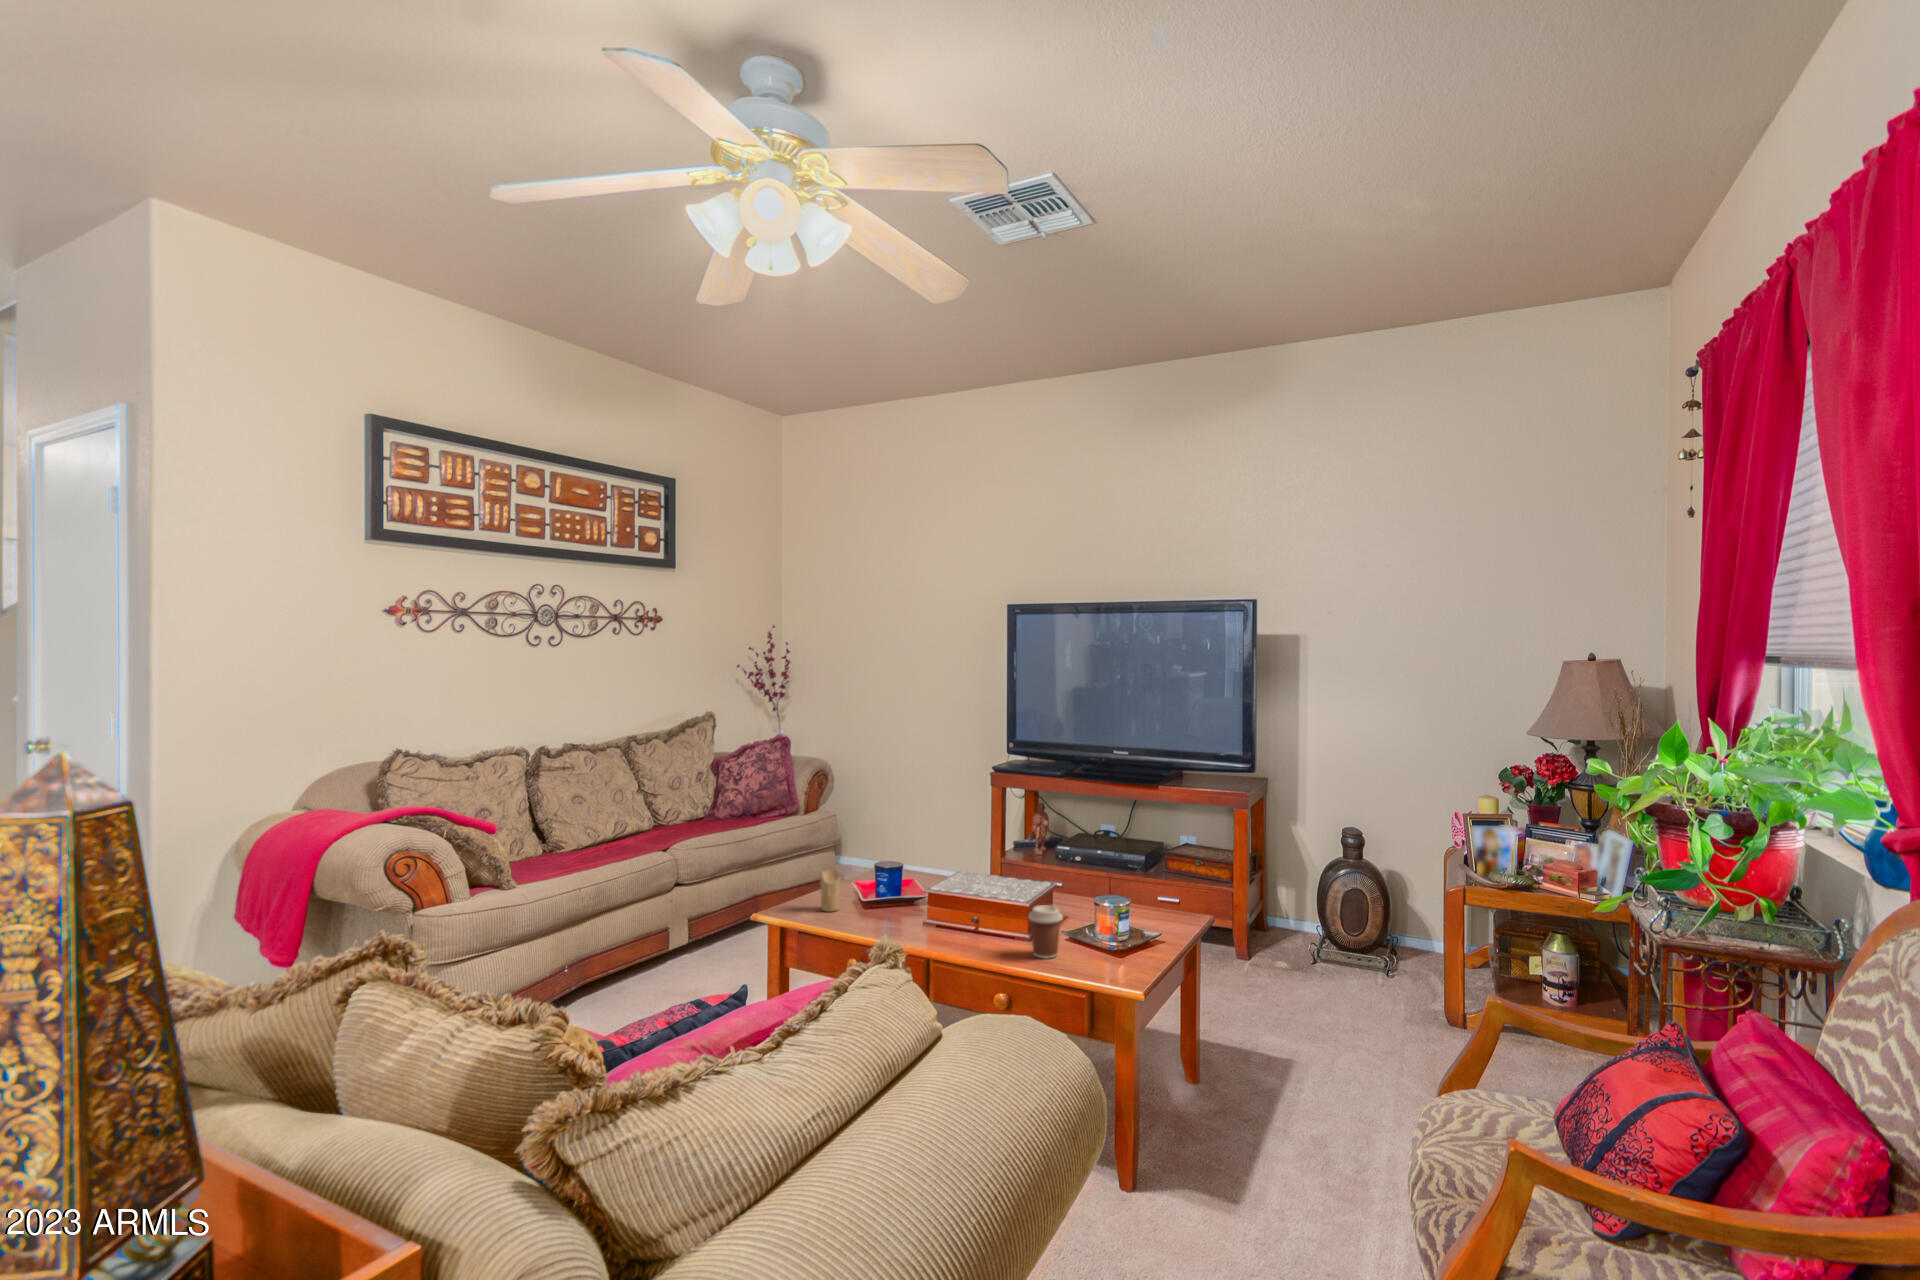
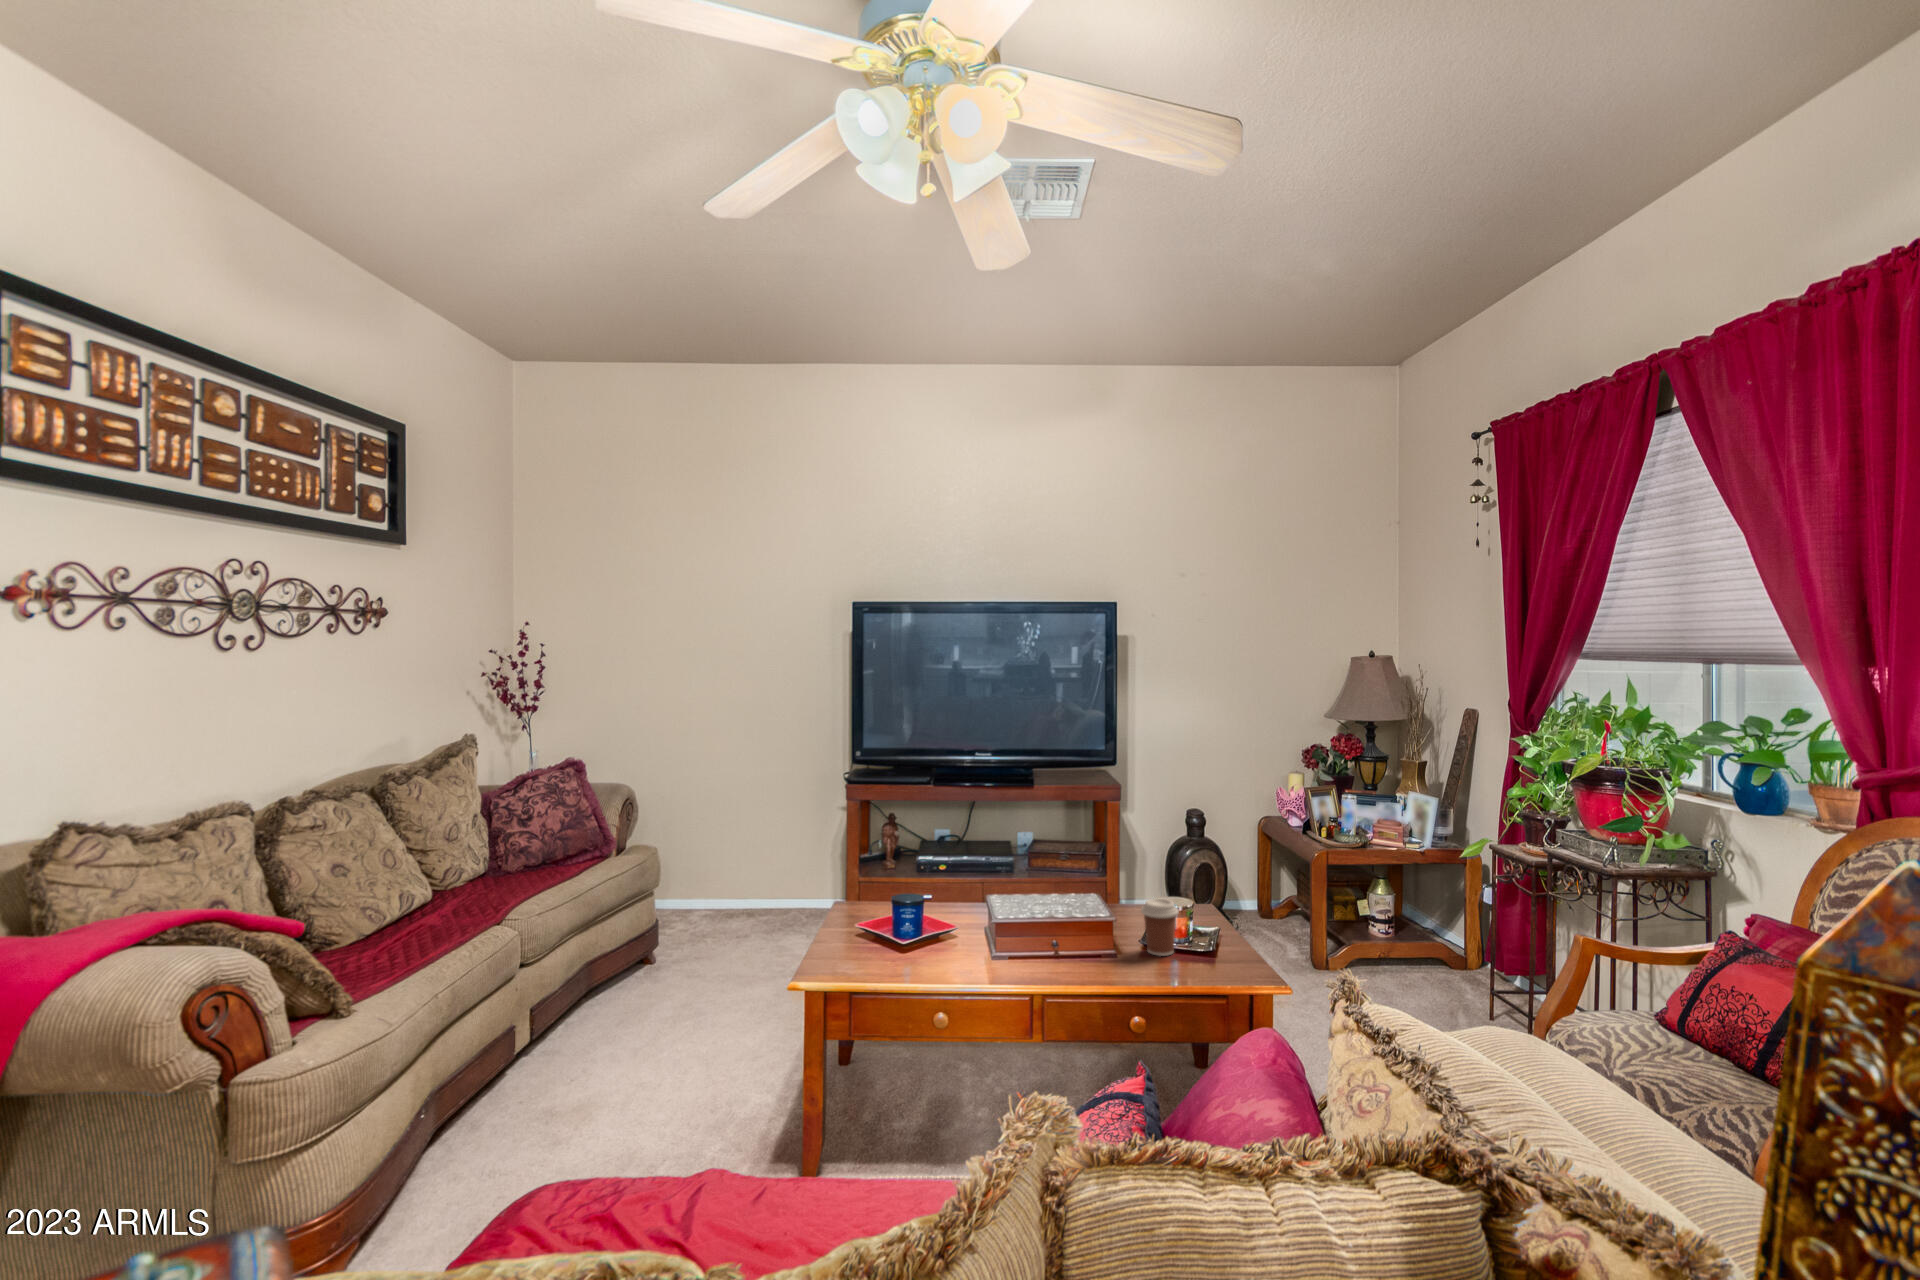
candle: present [820,868,841,912] -> none [845,901,870,954]

